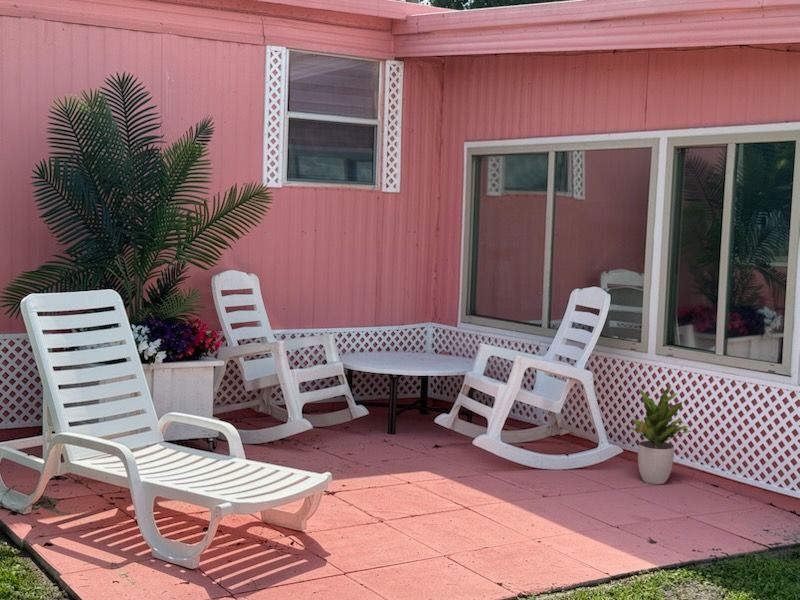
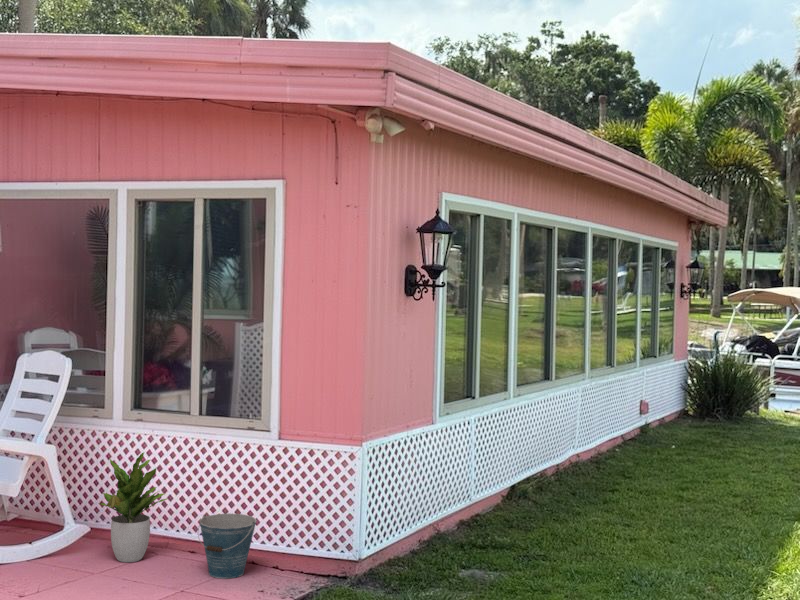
bucket: none [716,450,774,512] -> present [198,514,256,578]

